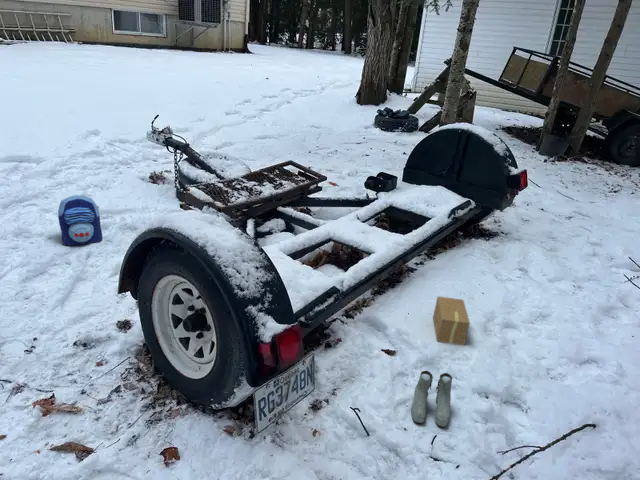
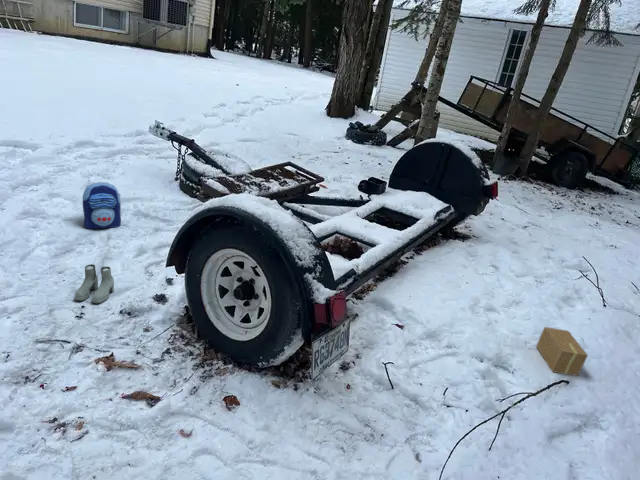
cardboard box: present [433,296,470,345] -> present [536,327,588,376]
boots: present [411,371,452,427] -> present [75,264,114,304]

